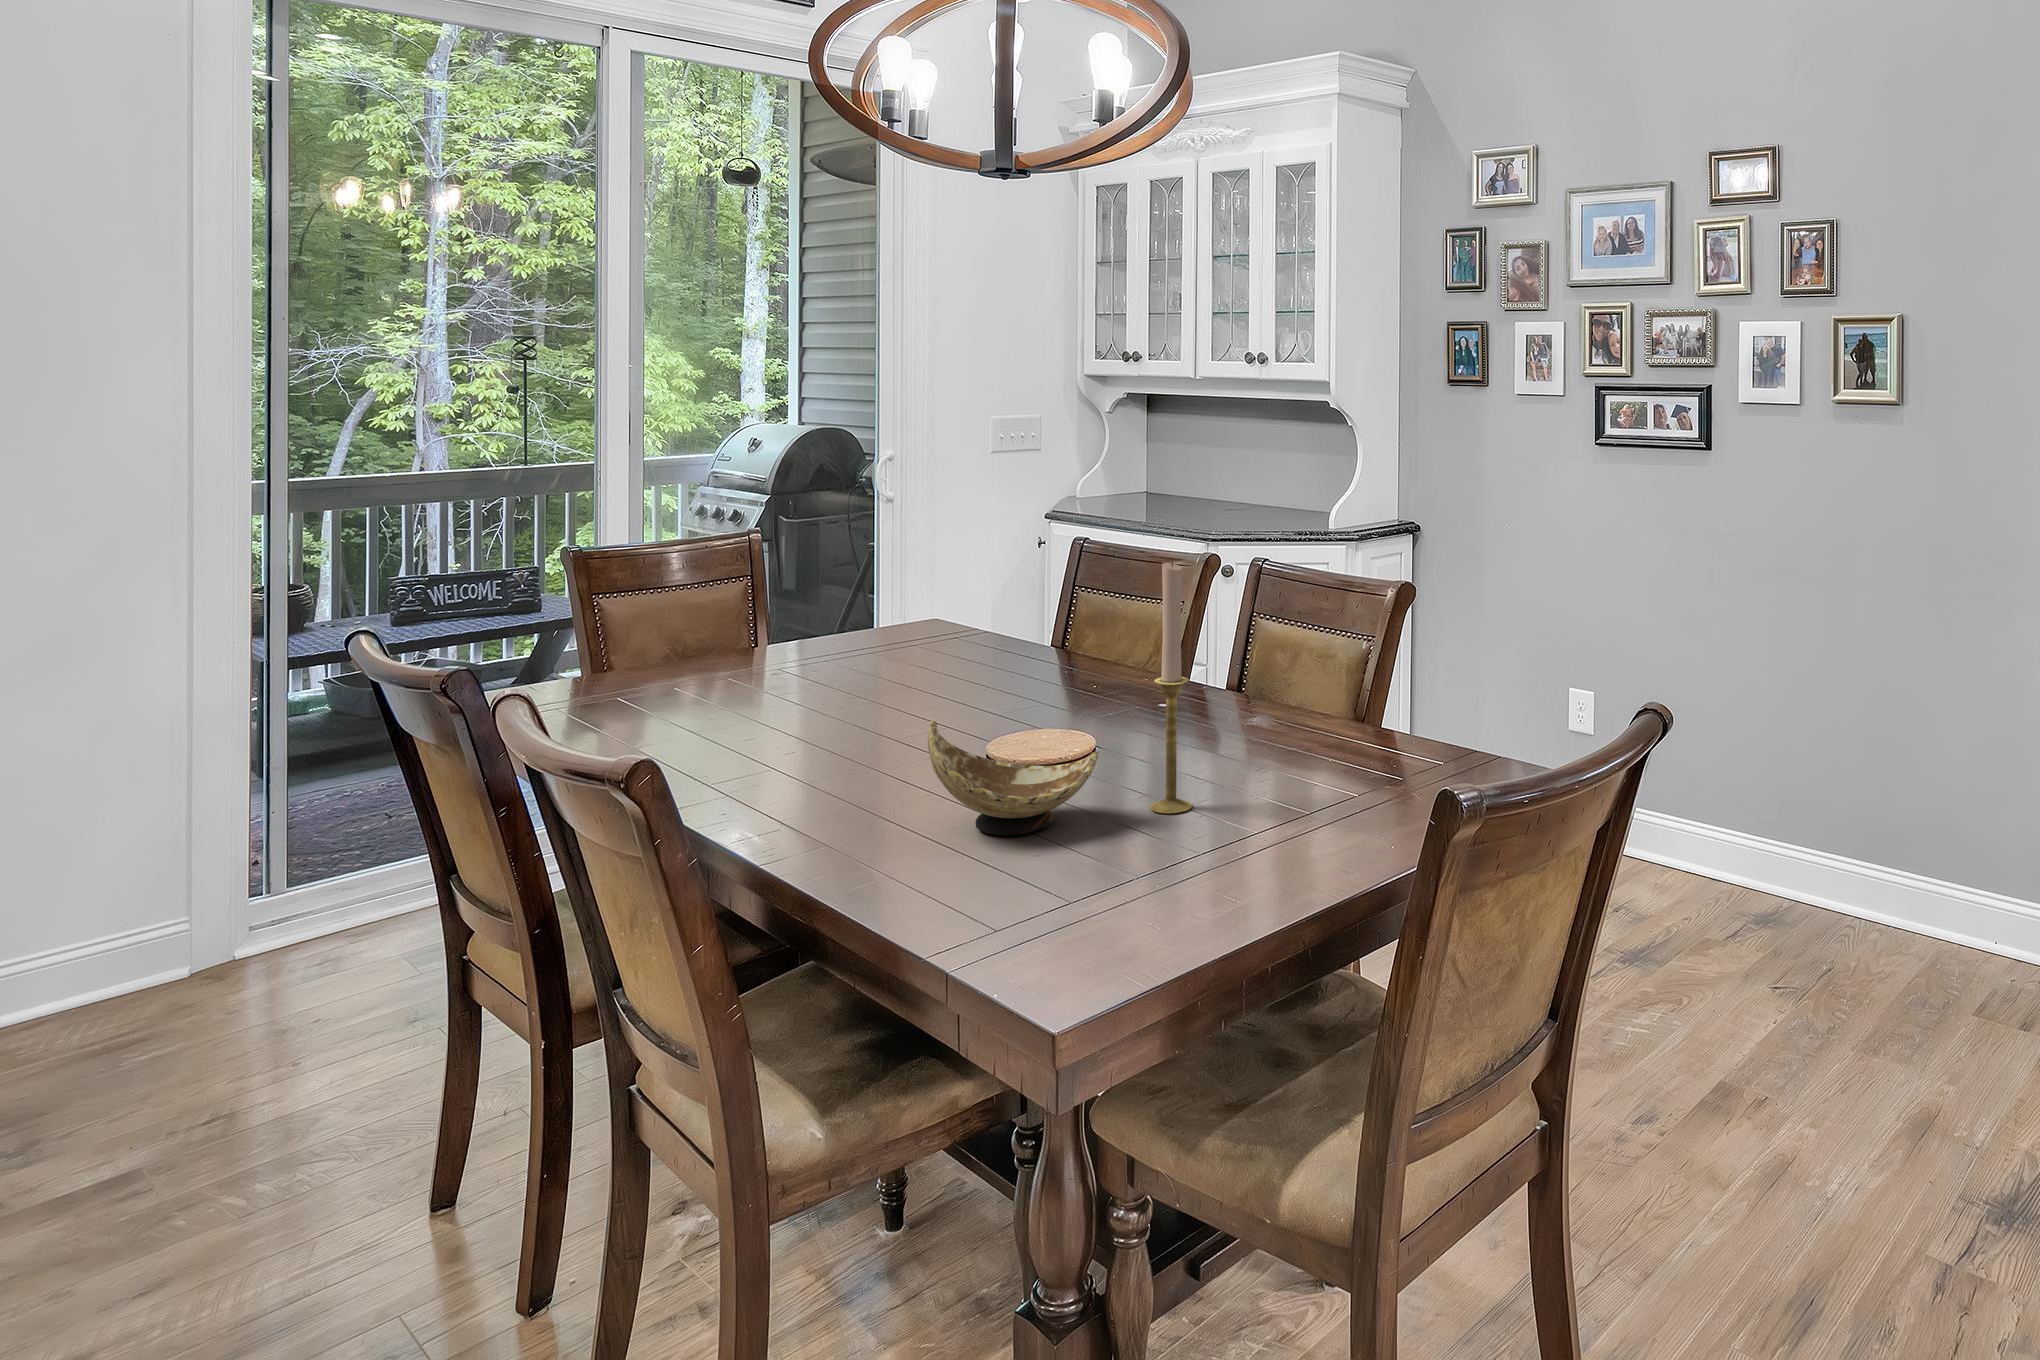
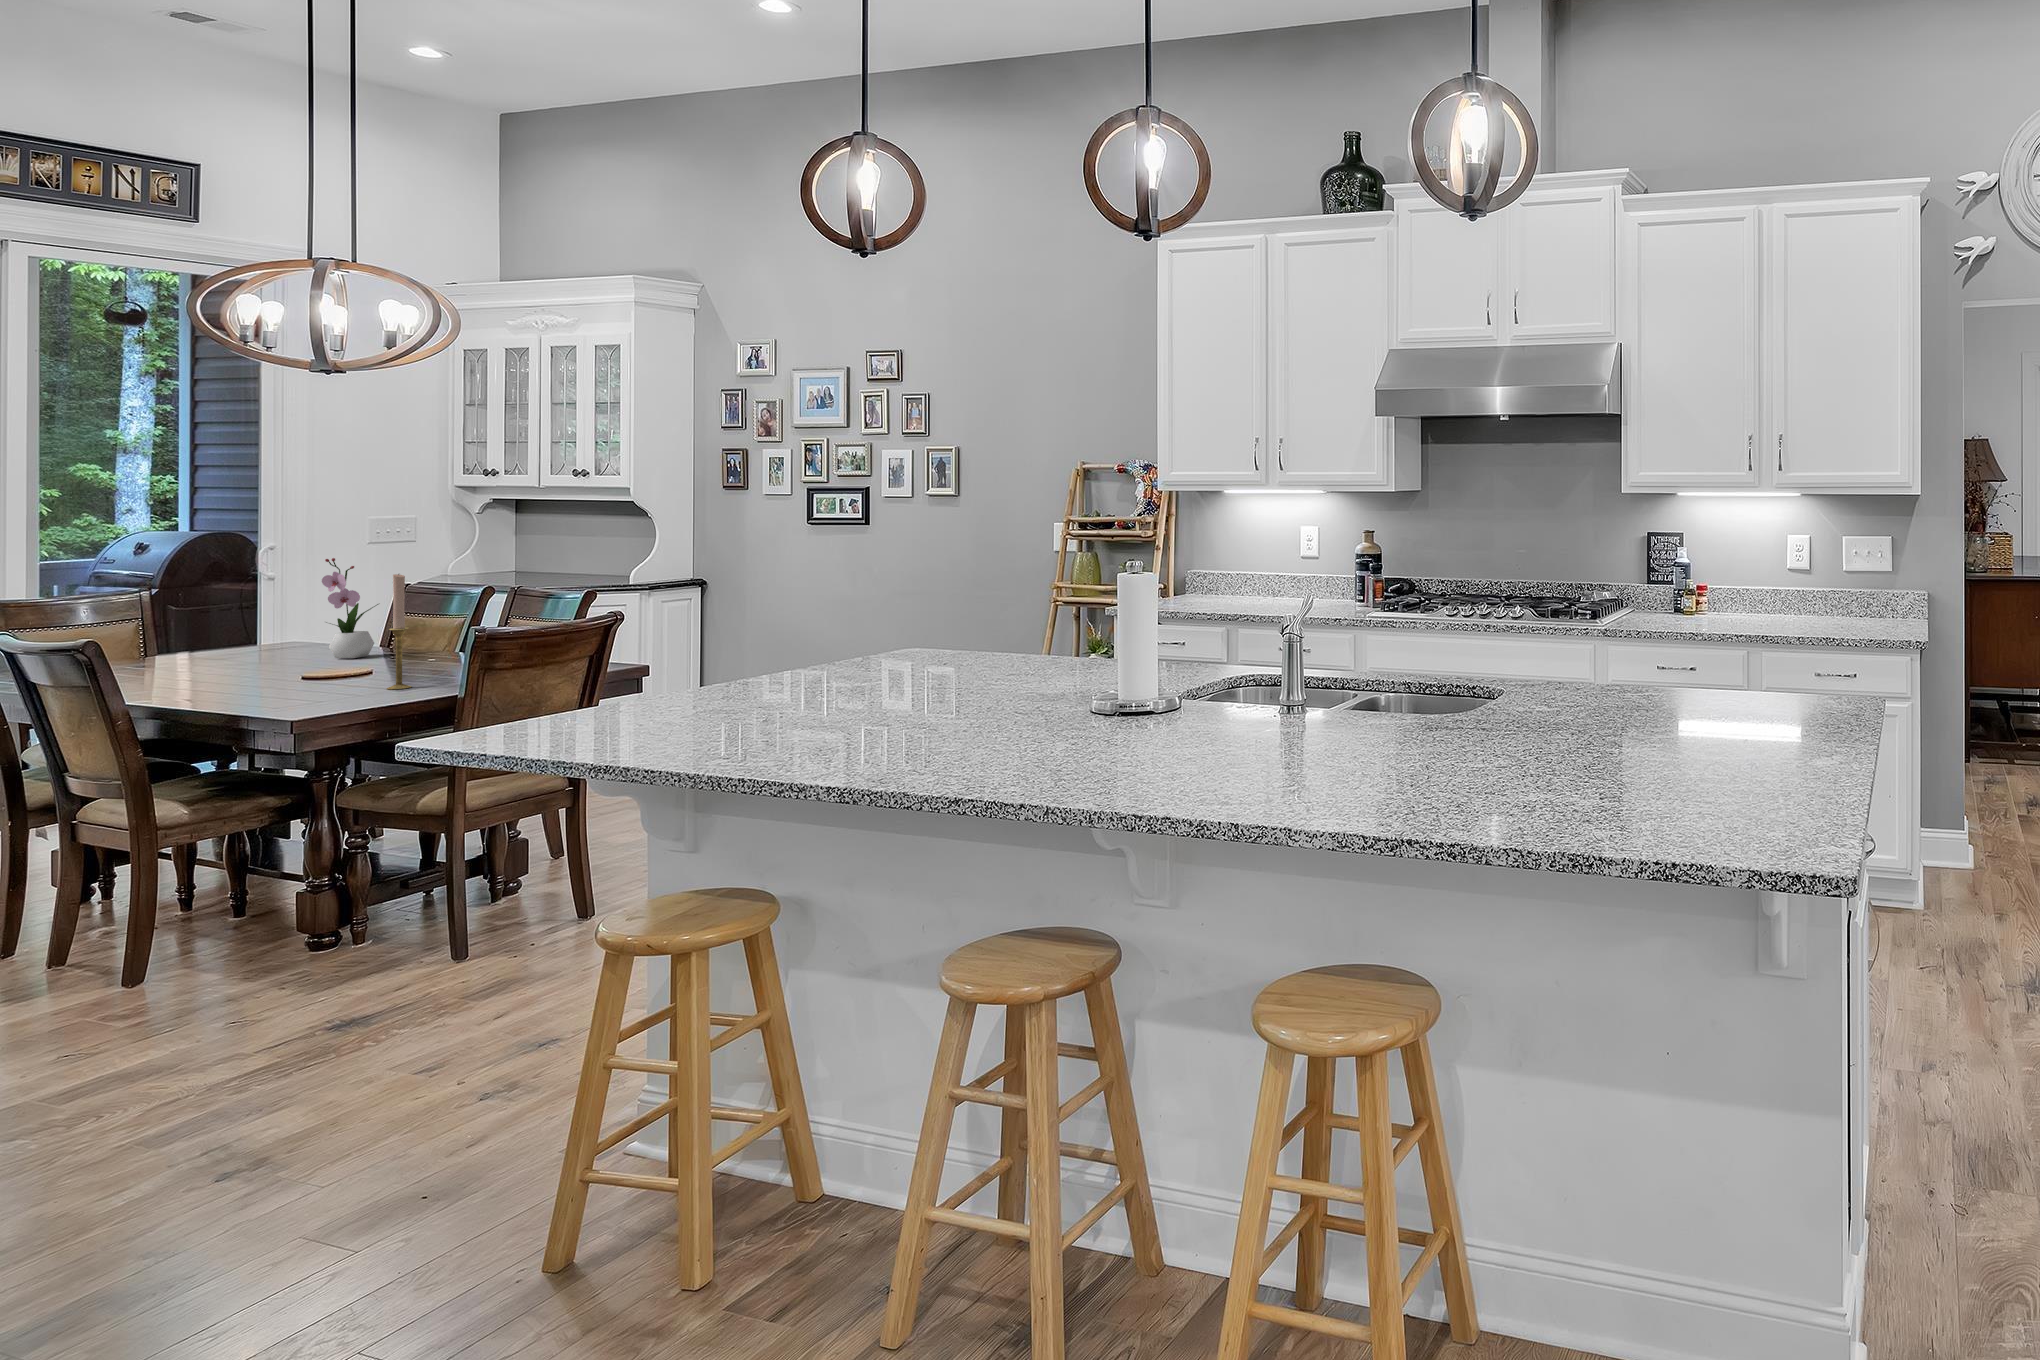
flower arrangement: none [993,499,1070,678] -> present [322,558,378,658]
decorative bowl: present [928,720,1098,835] -> none [251,649,354,699]

